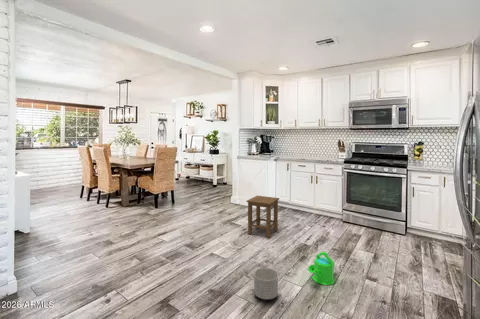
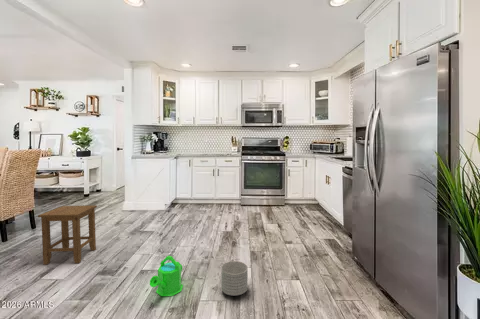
stool: present [247,196,279,238] -> present [38,205,97,265]
watering can: present [308,252,335,285] -> present [150,256,183,296]

